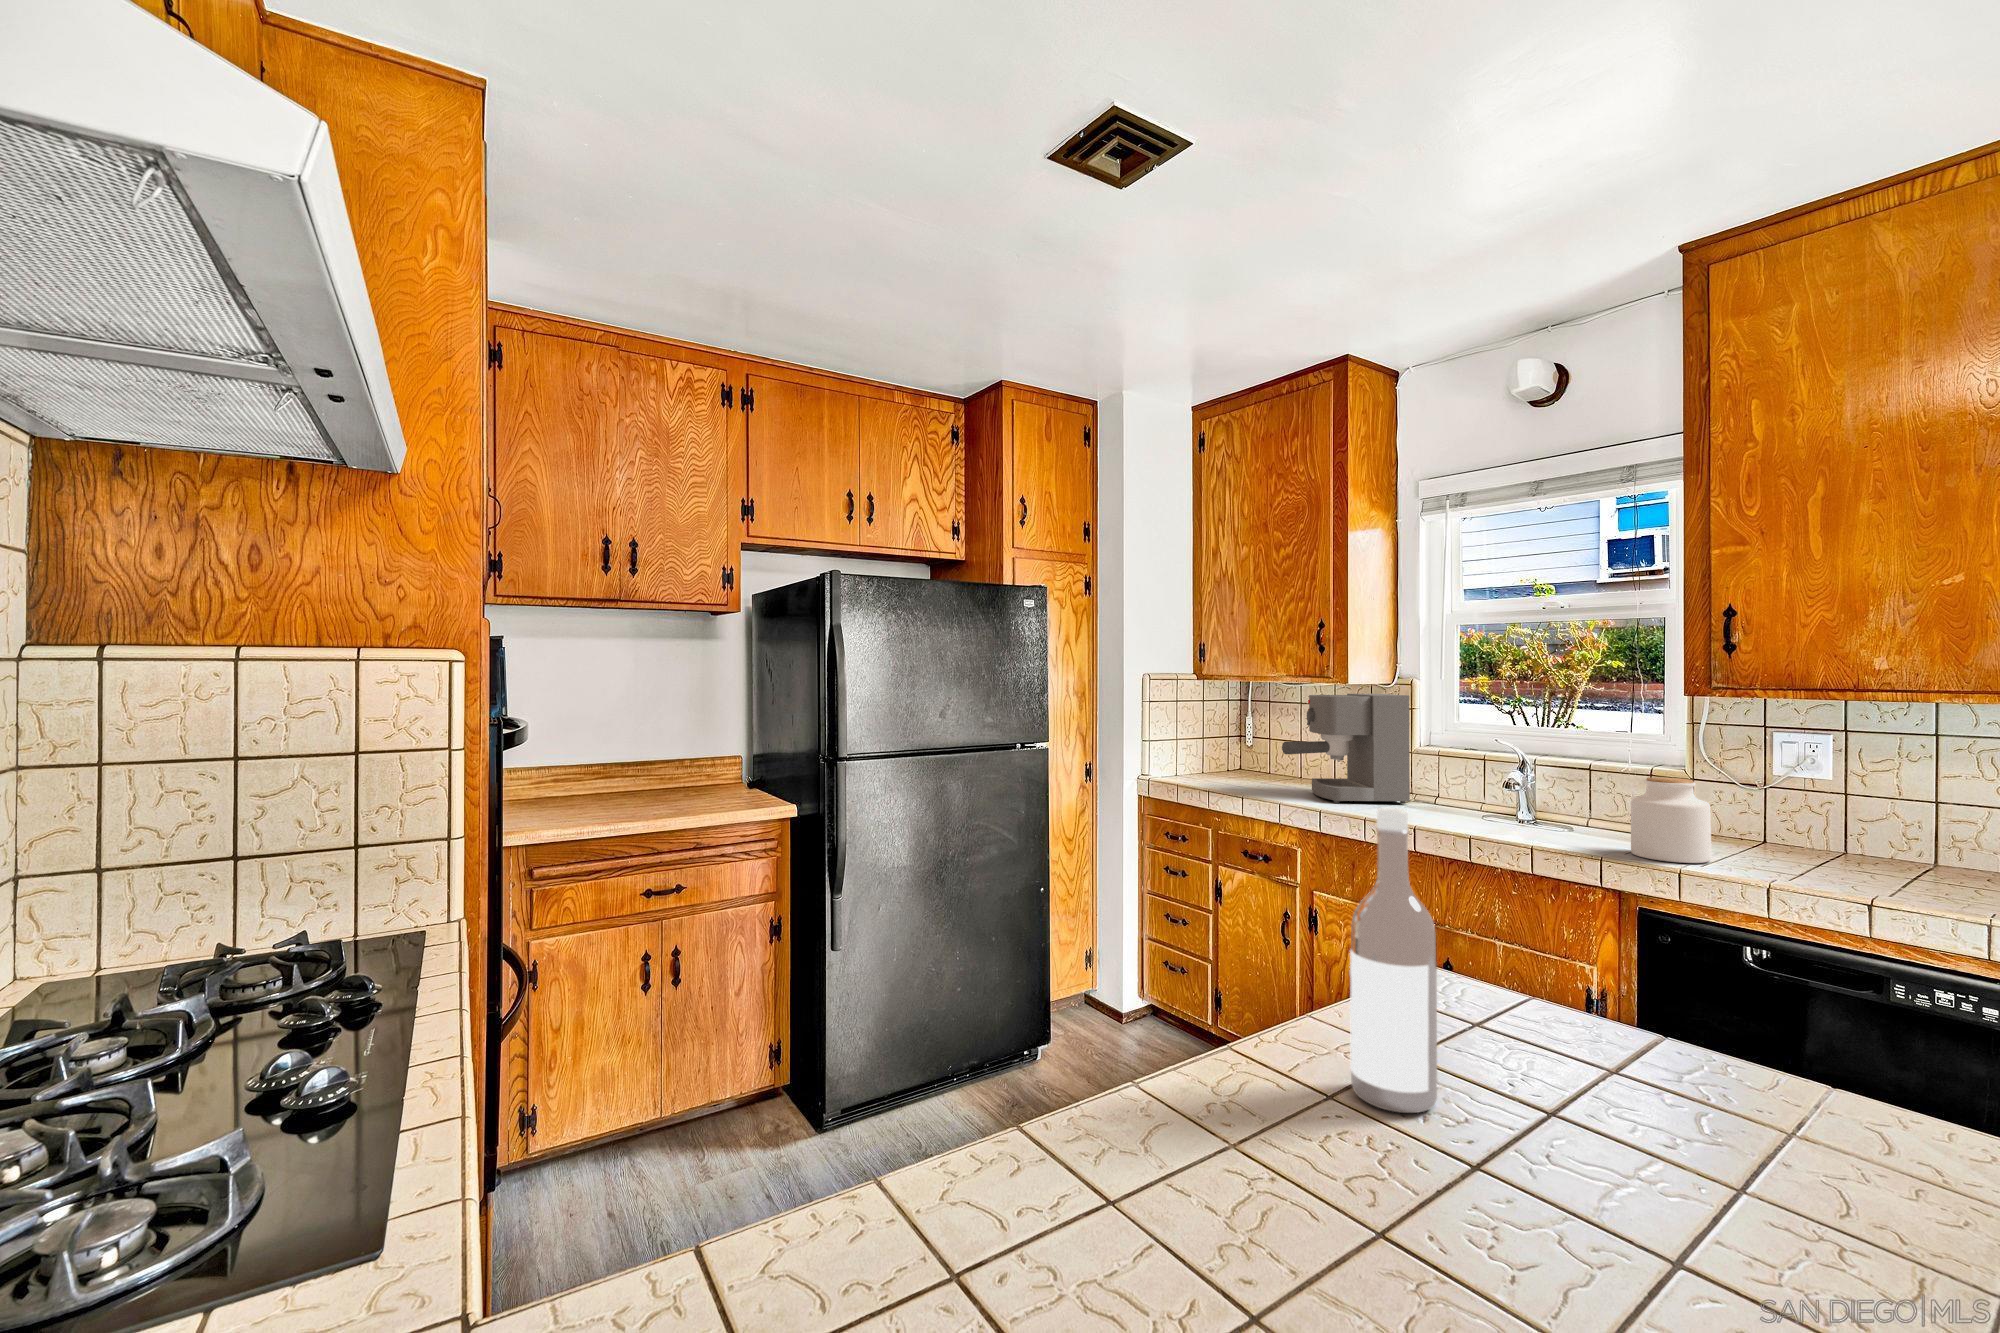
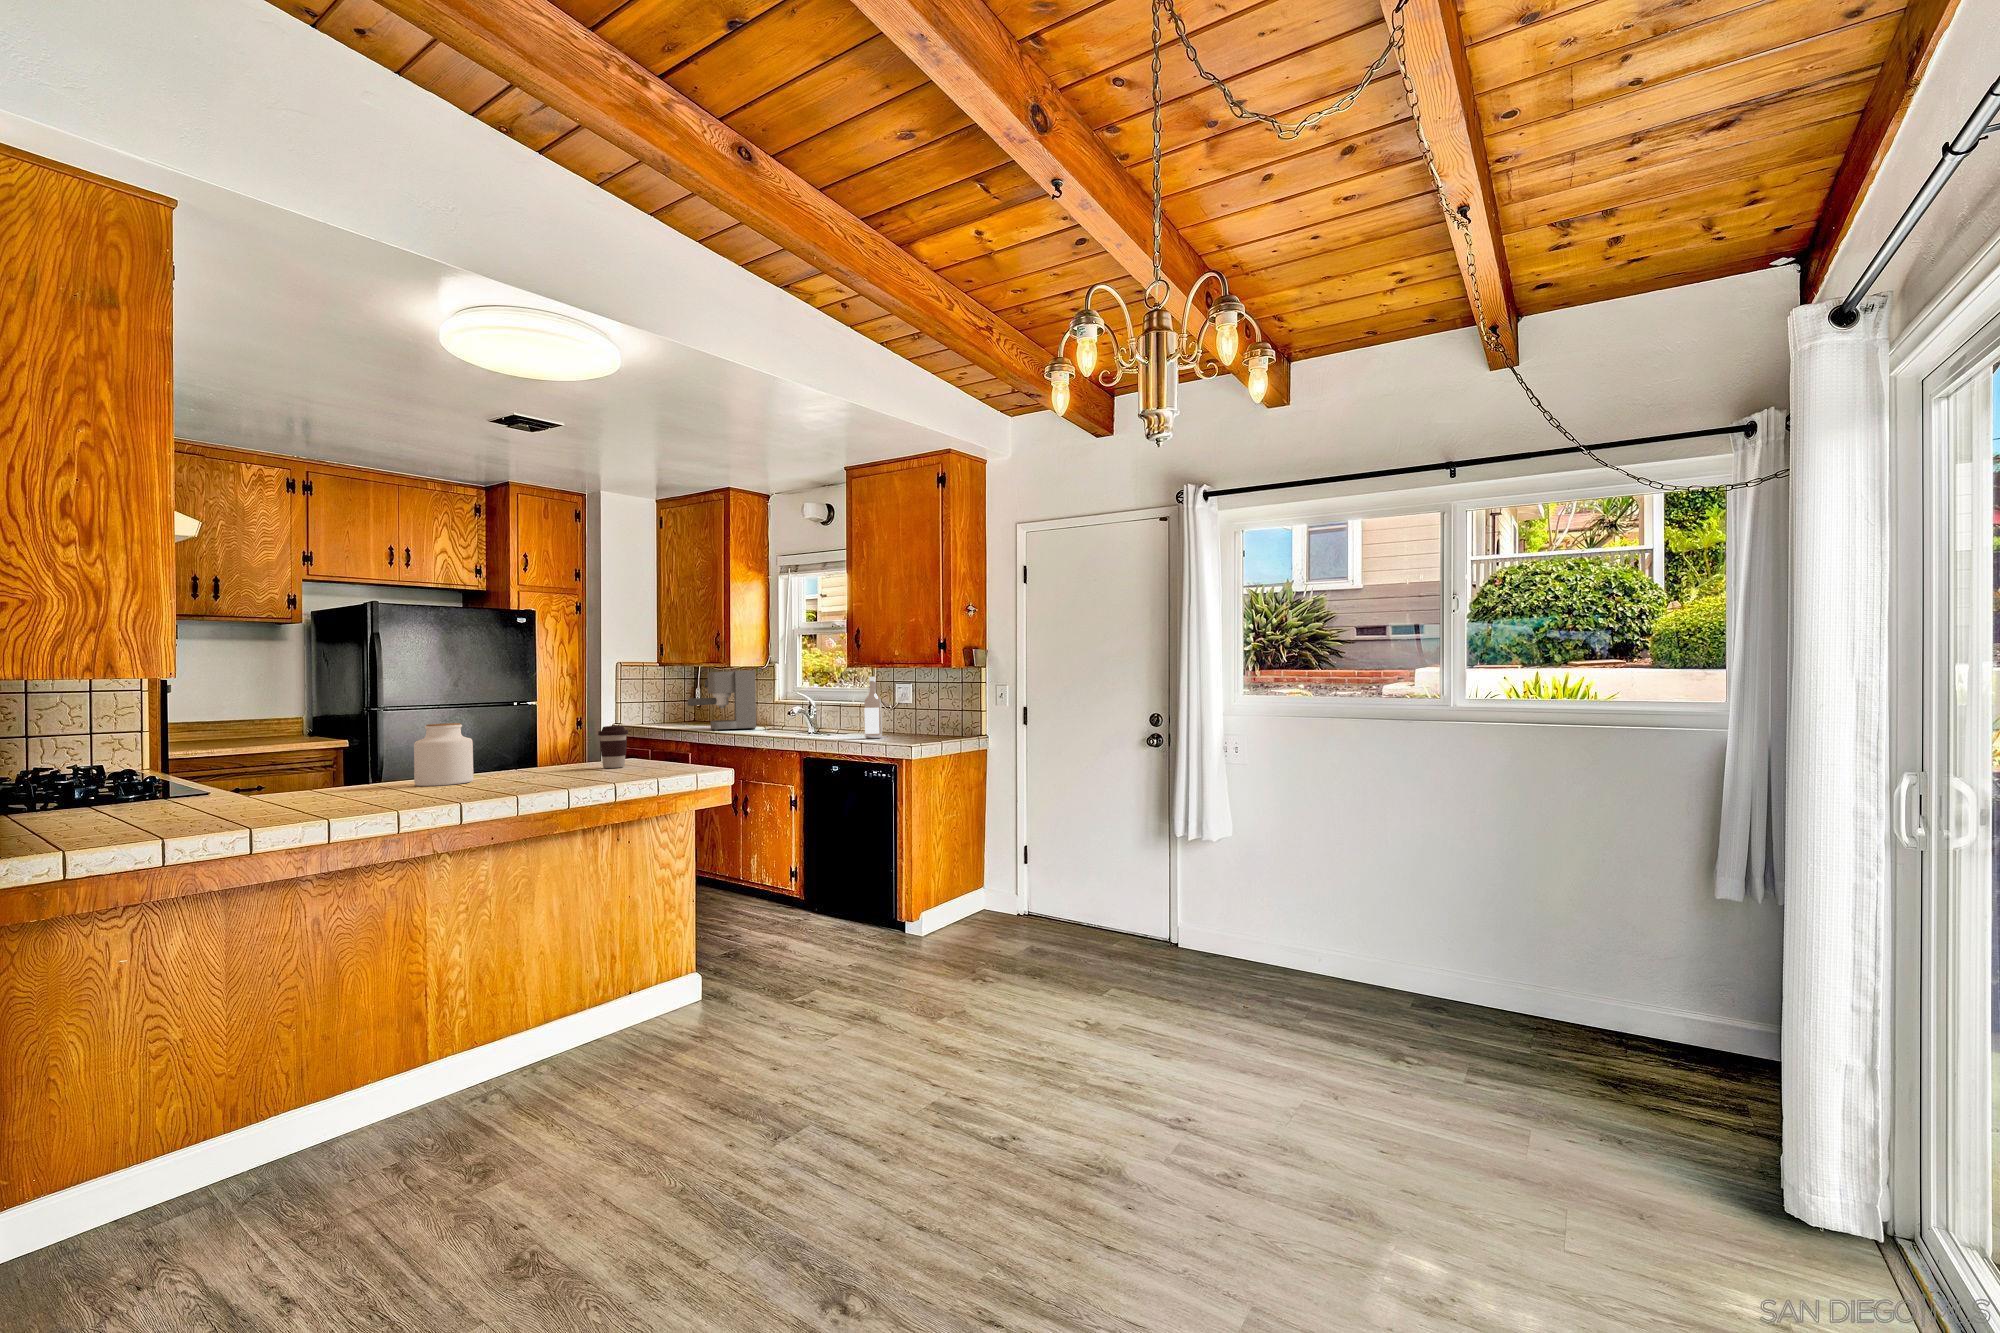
jar: present [1631,777,1711,863] -> present [414,723,474,786]
wine bottle: present [1349,808,1437,1113] -> present [865,677,882,739]
coffee cup: none [1439,905,1529,1041] -> present [598,726,628,768]

